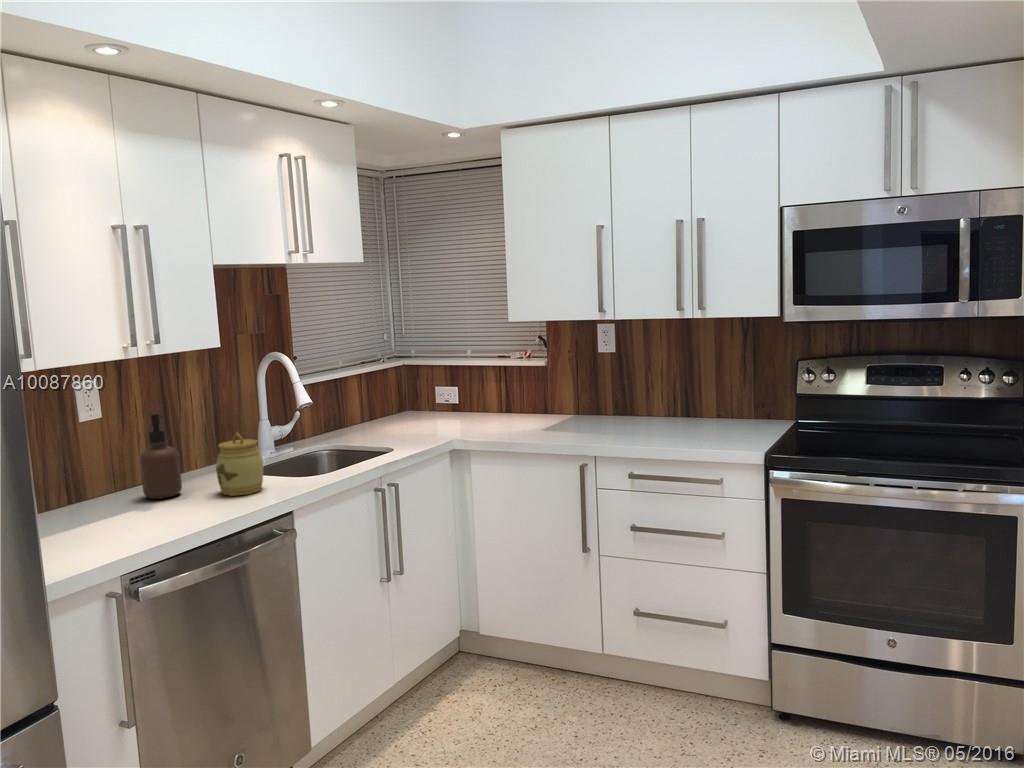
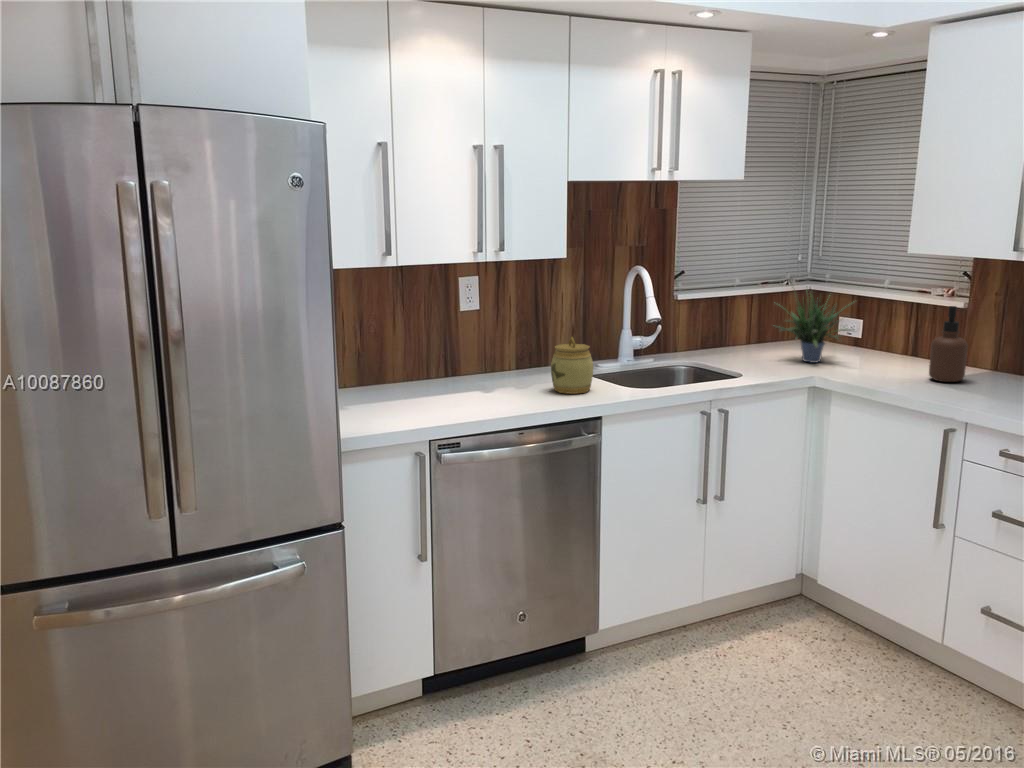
potted plant: none [392,353,476,430] -> present [773,295,854,363]
soap dispenser: present [140,413,182,499] -> present [929,306,968,382]

